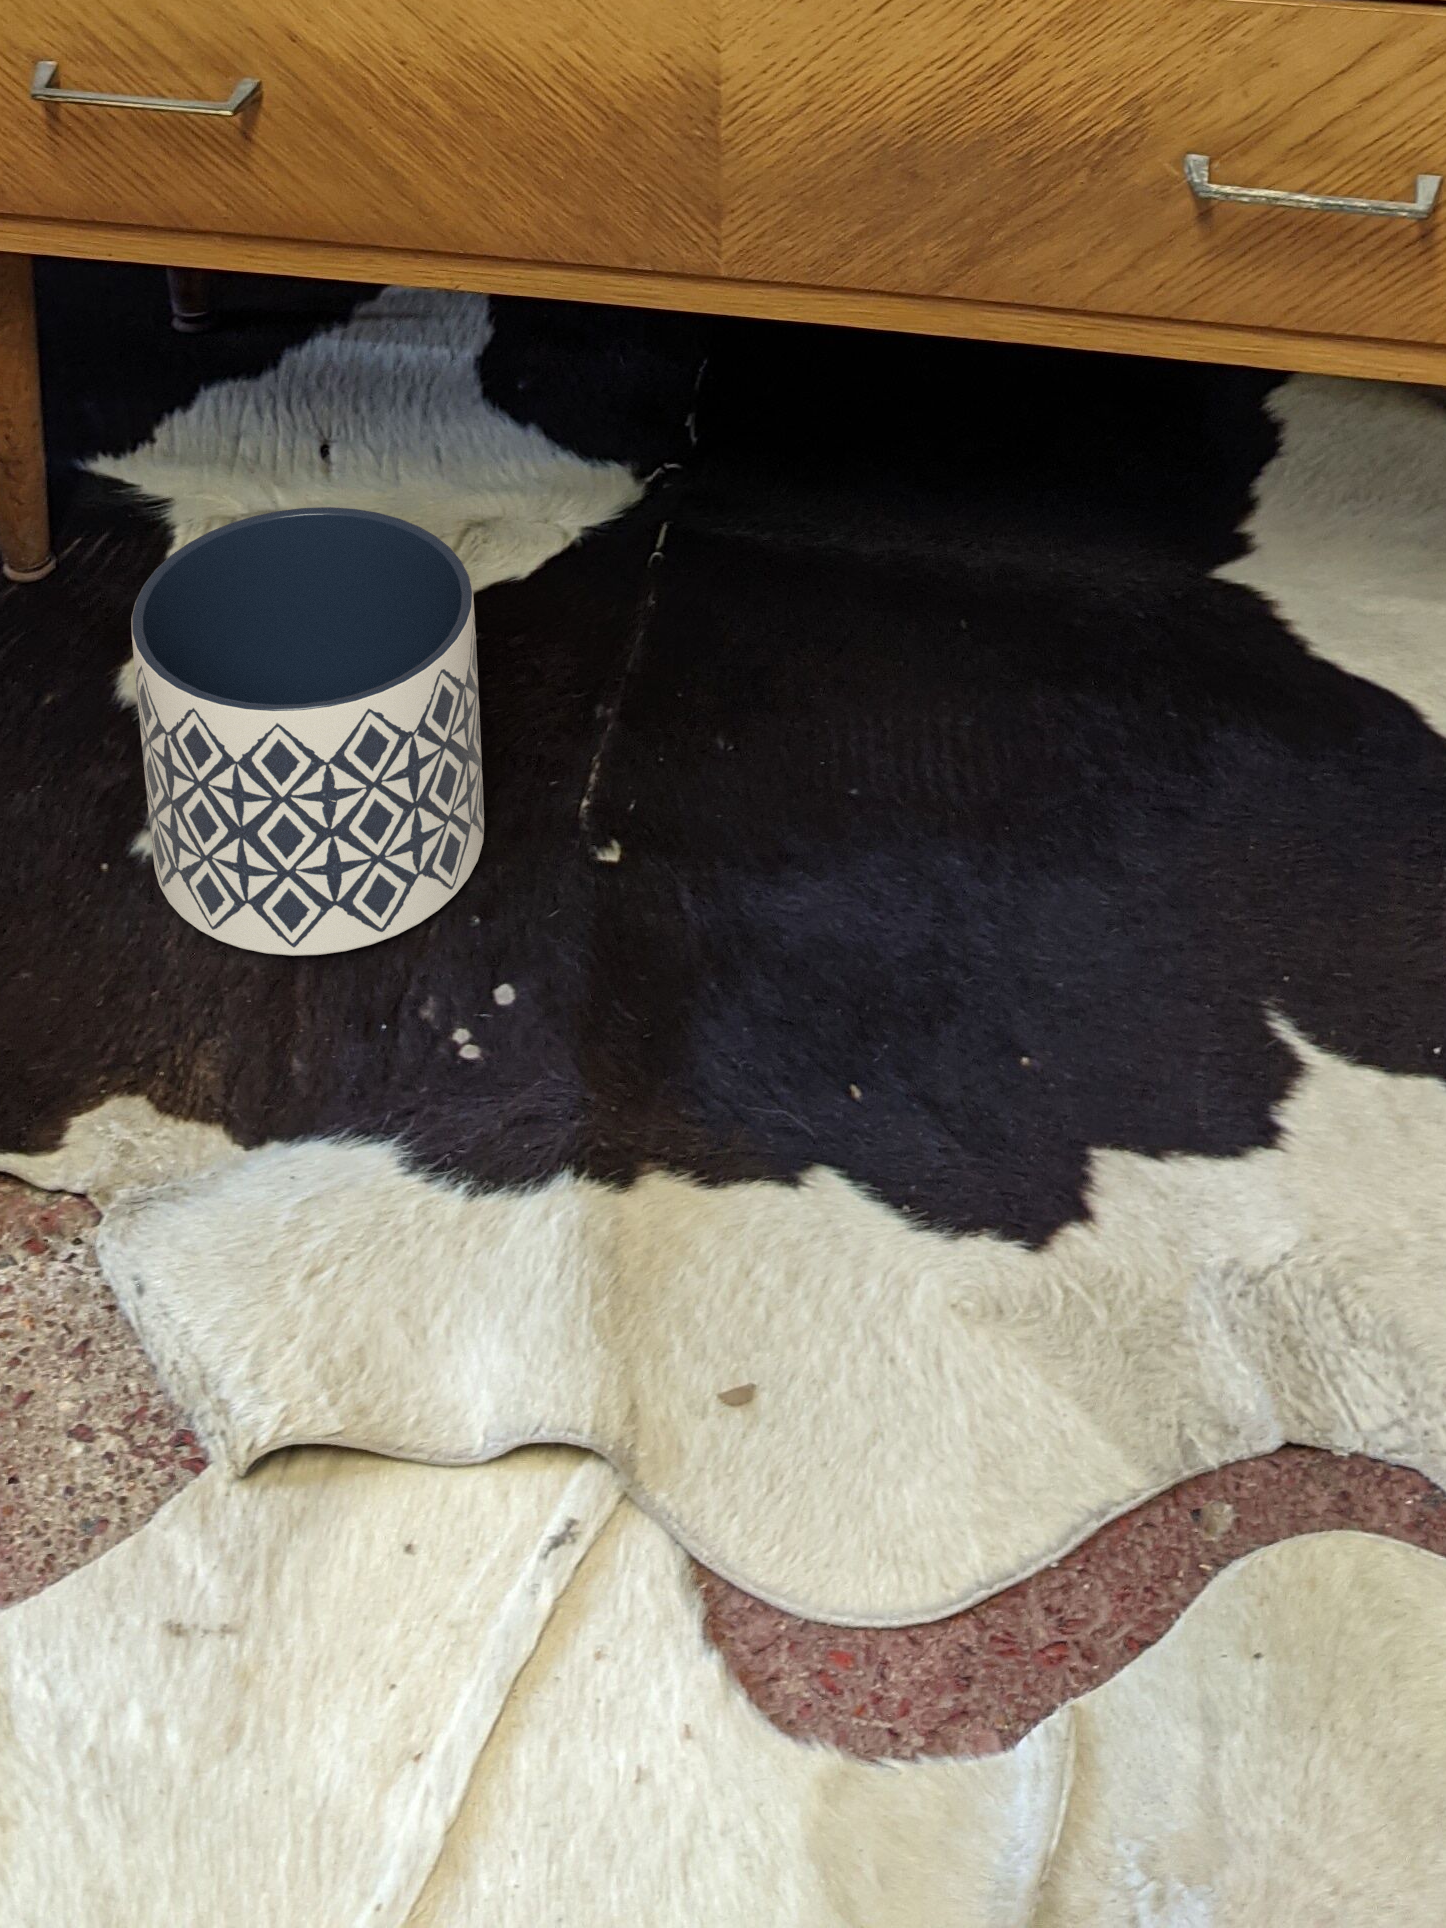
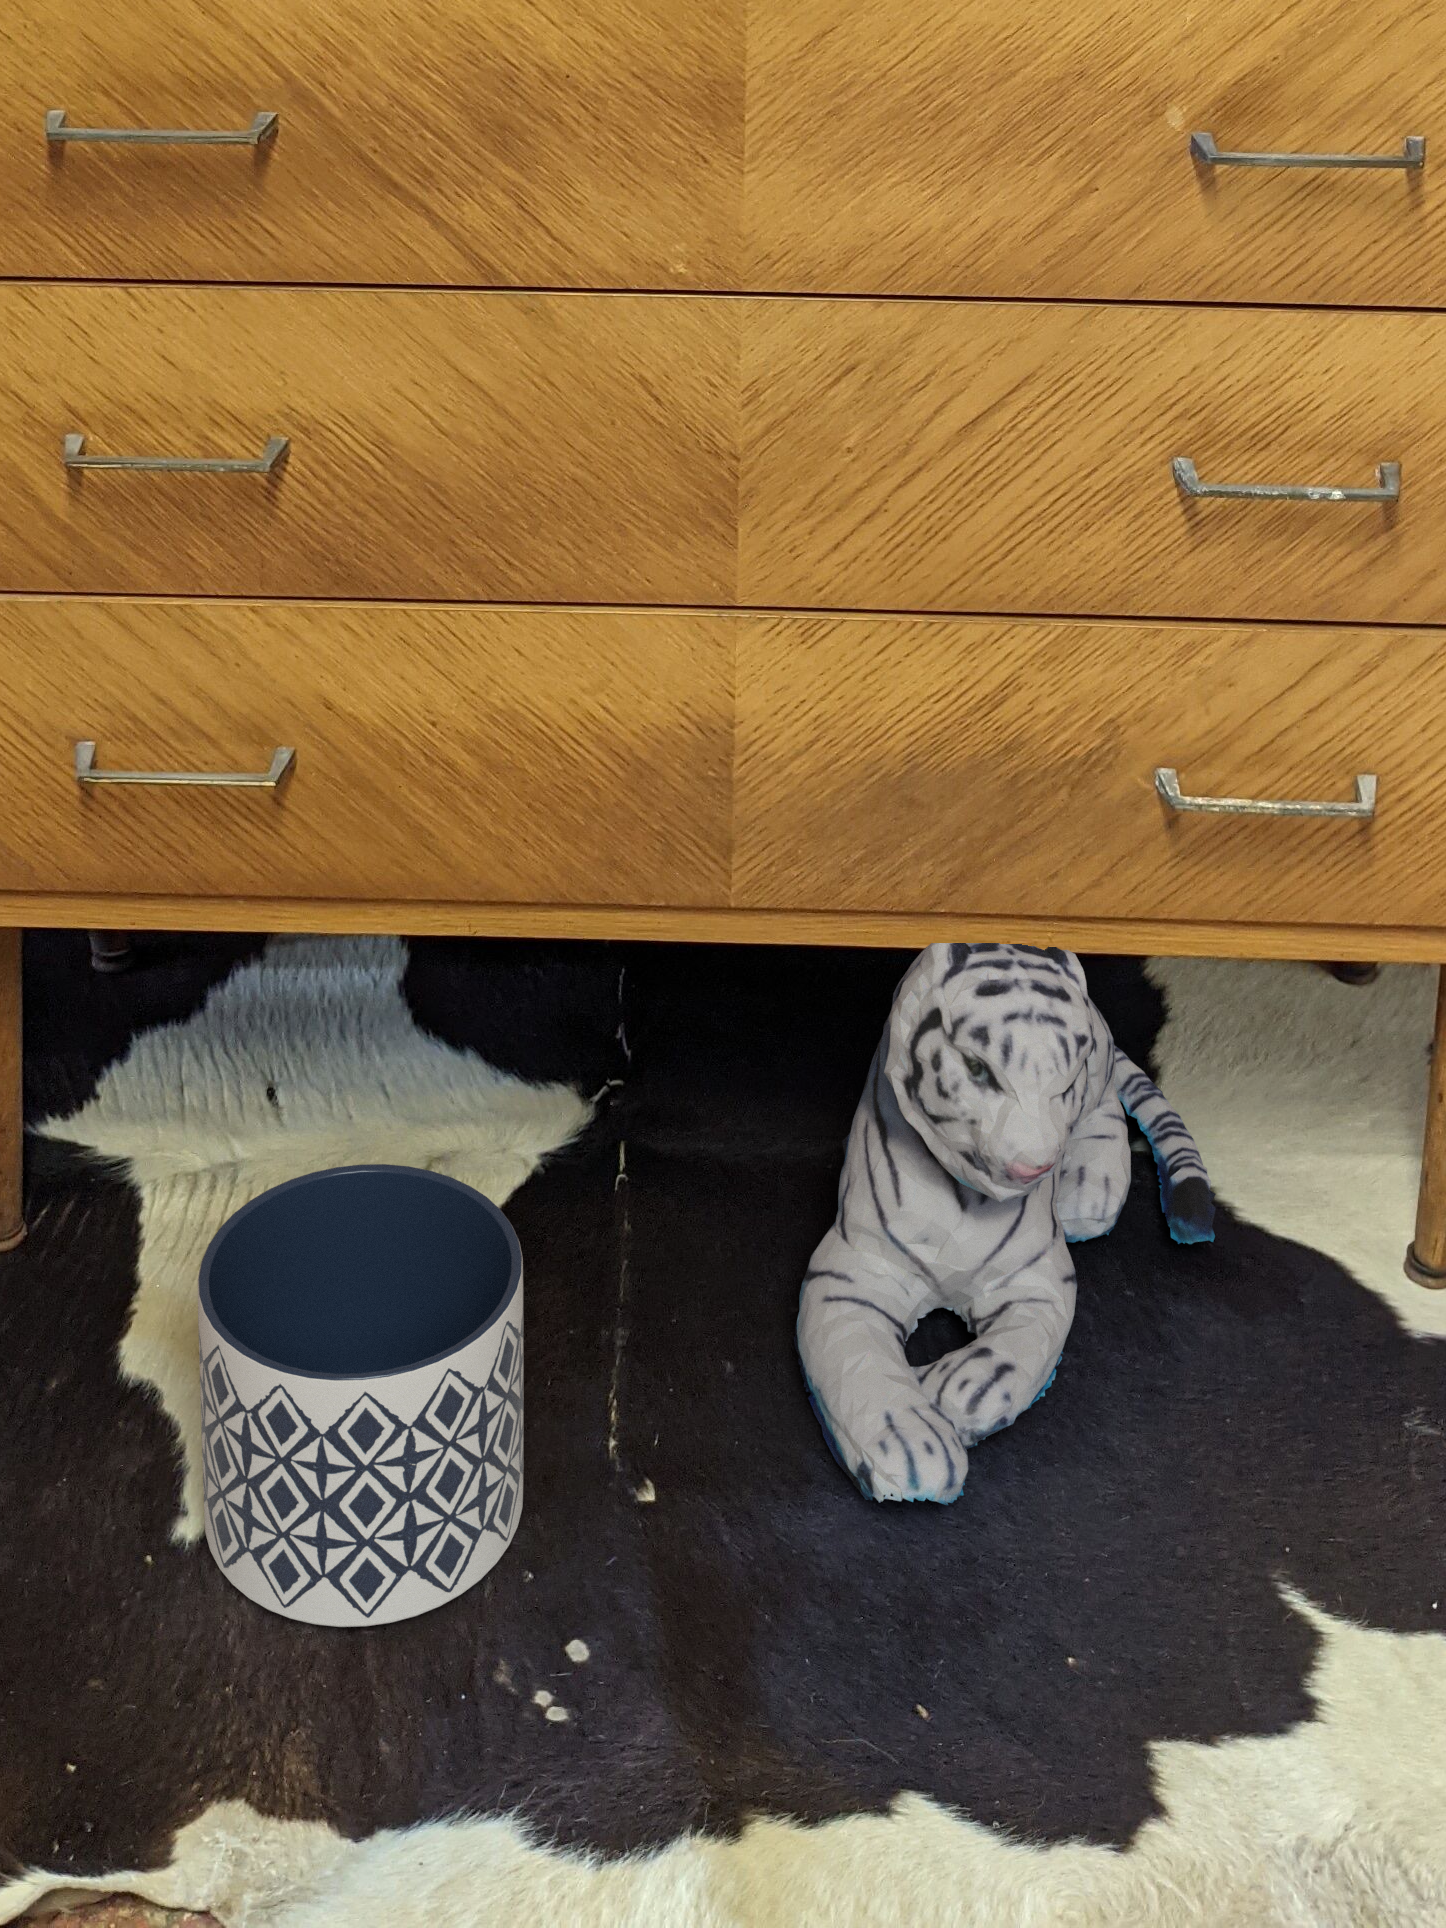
plush toy: none [798,317,1285,900] -> present [794,943,1216,1505]

